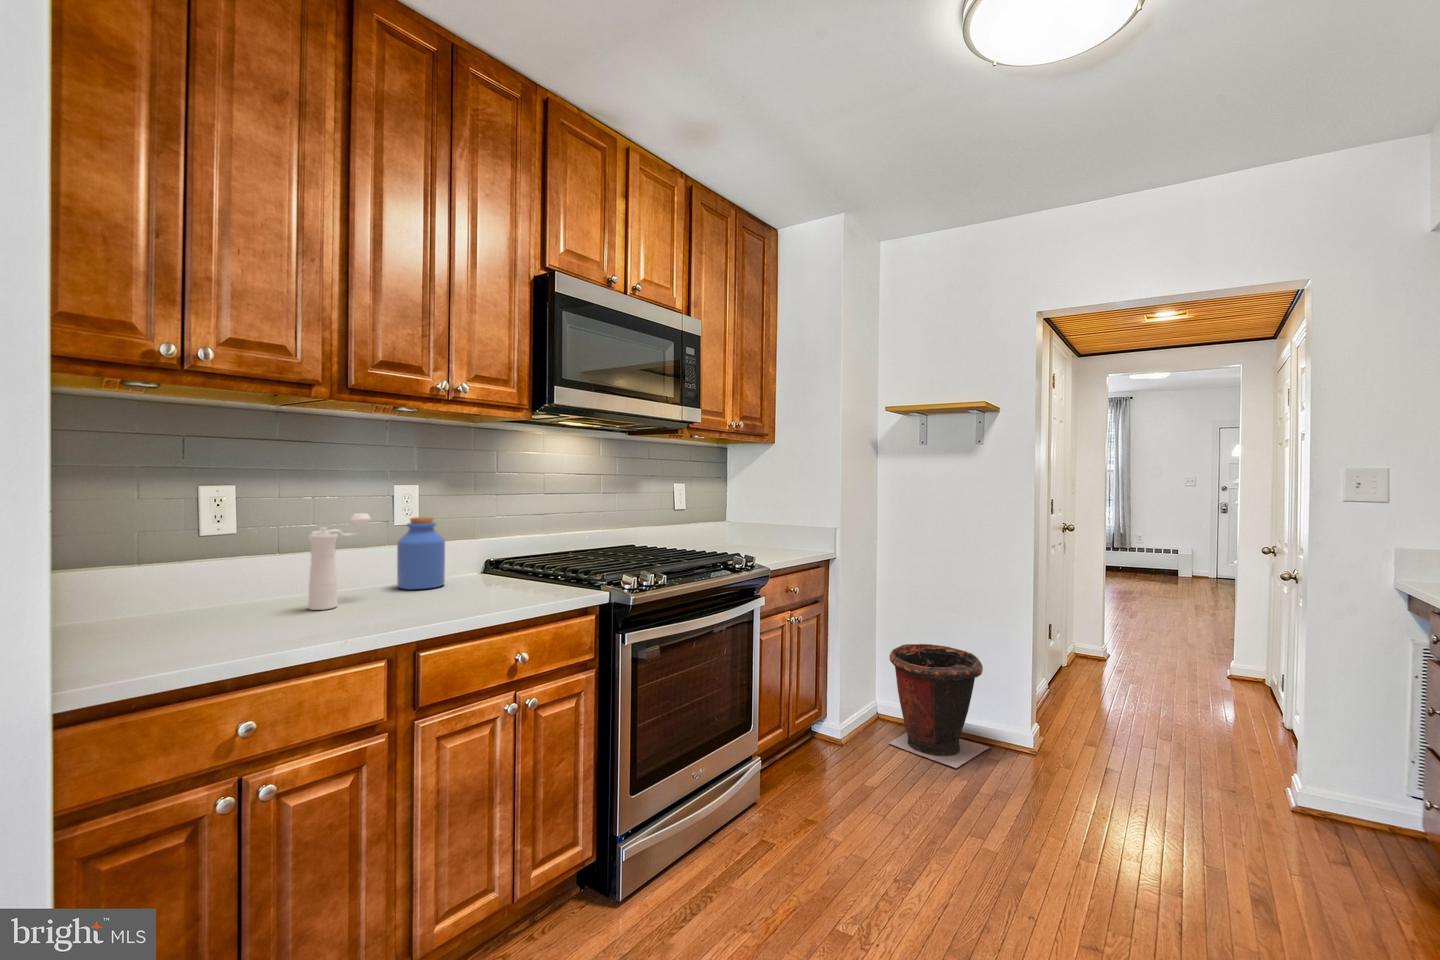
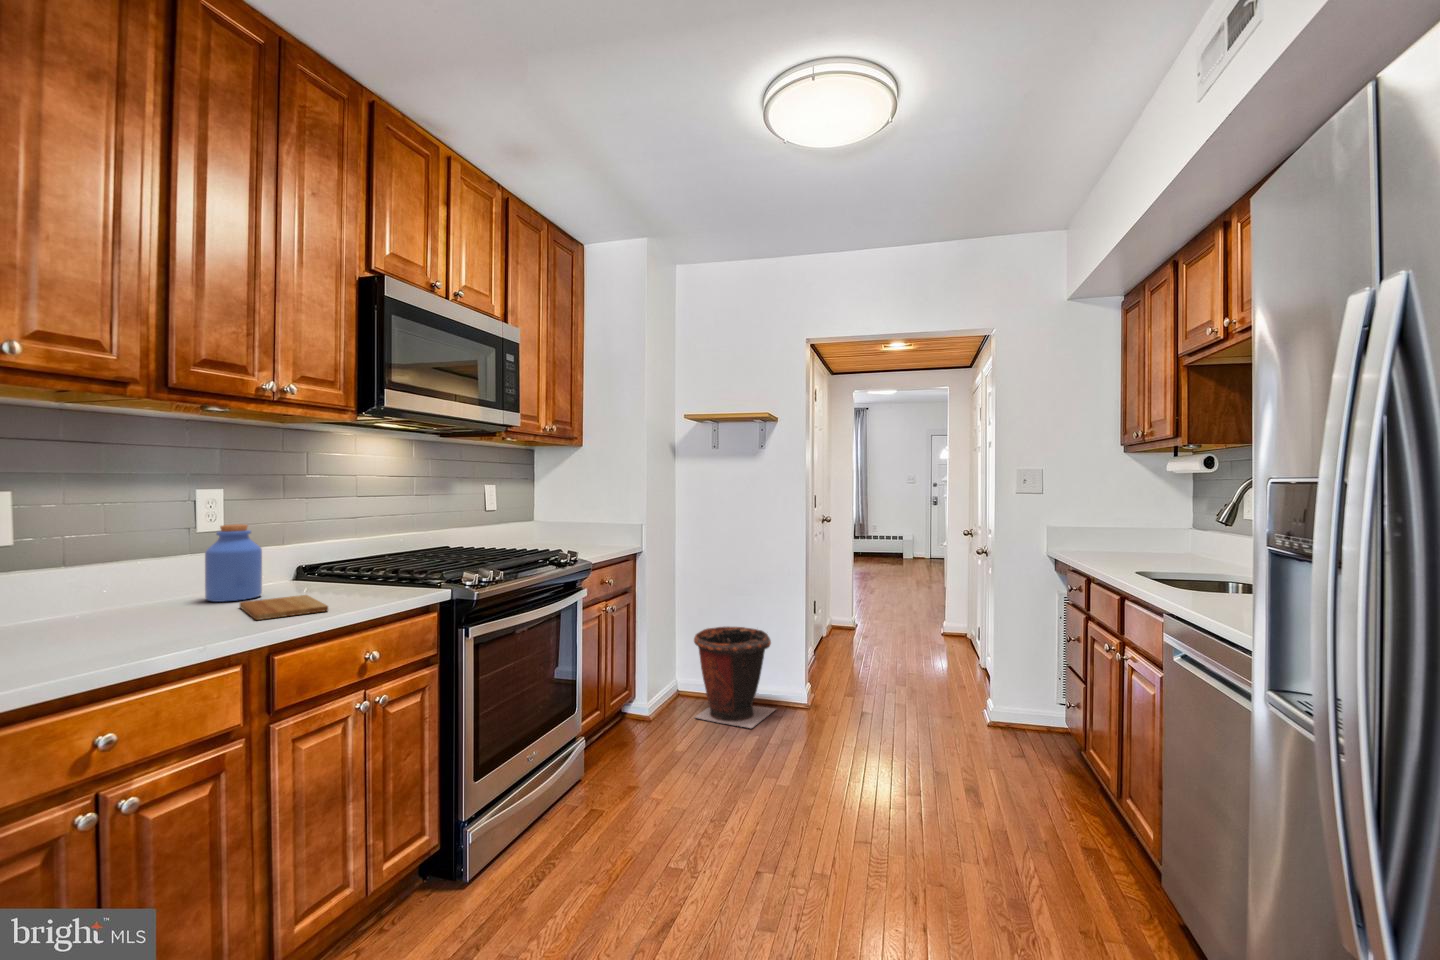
pepper mill: present [308,514,371,610] -> none [117,522,184,626]
cutting board: none [411,588,479,614] -> present [240,595,328,620]

